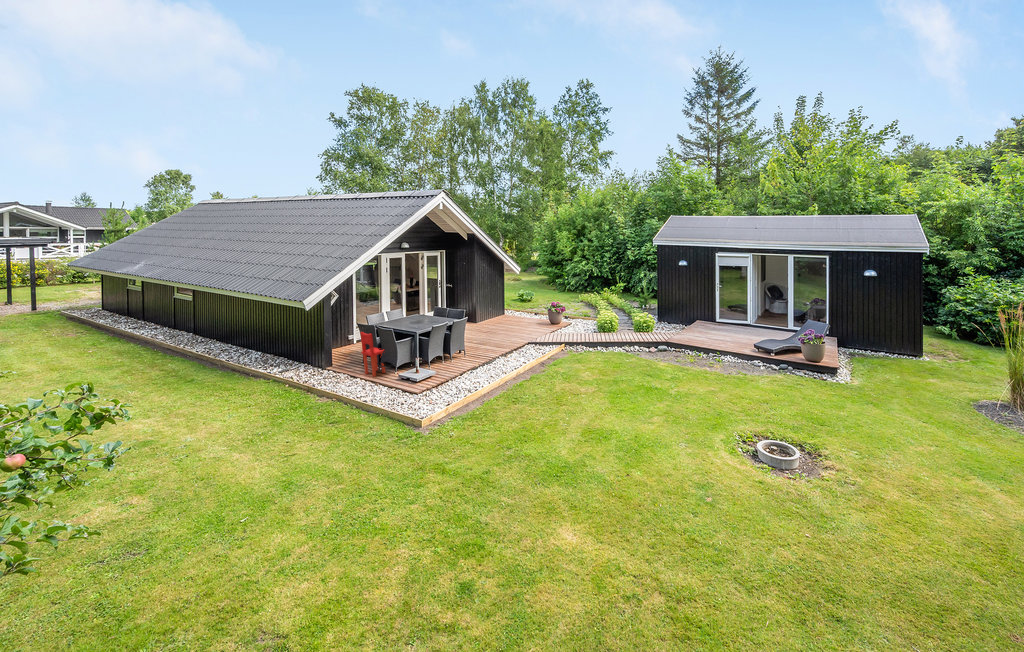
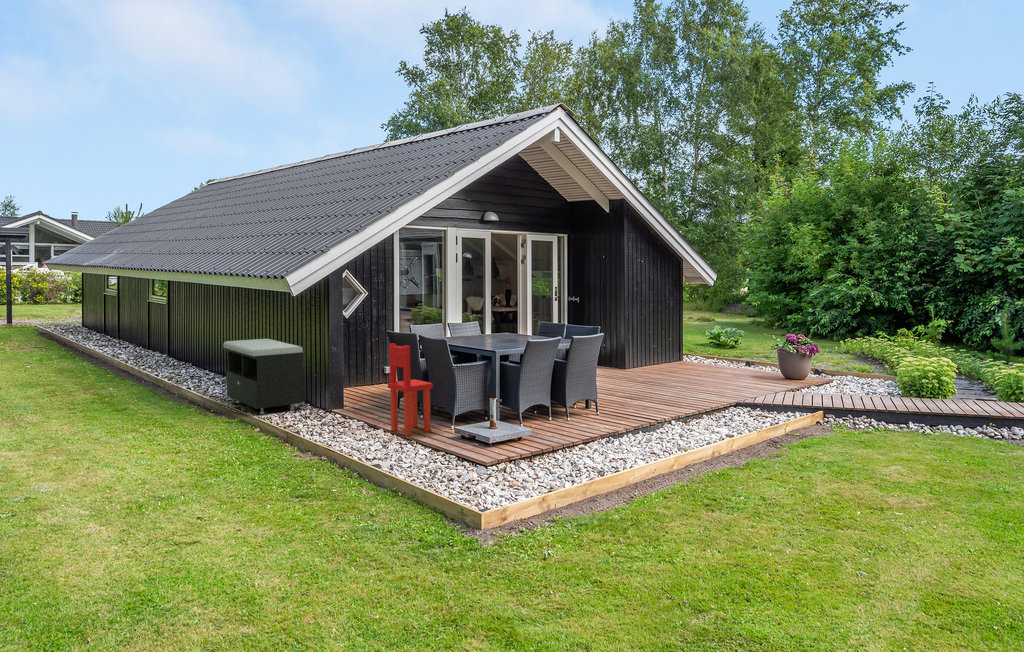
storage bench: none [259,325,312,369] -> present [223,339,304,414]

